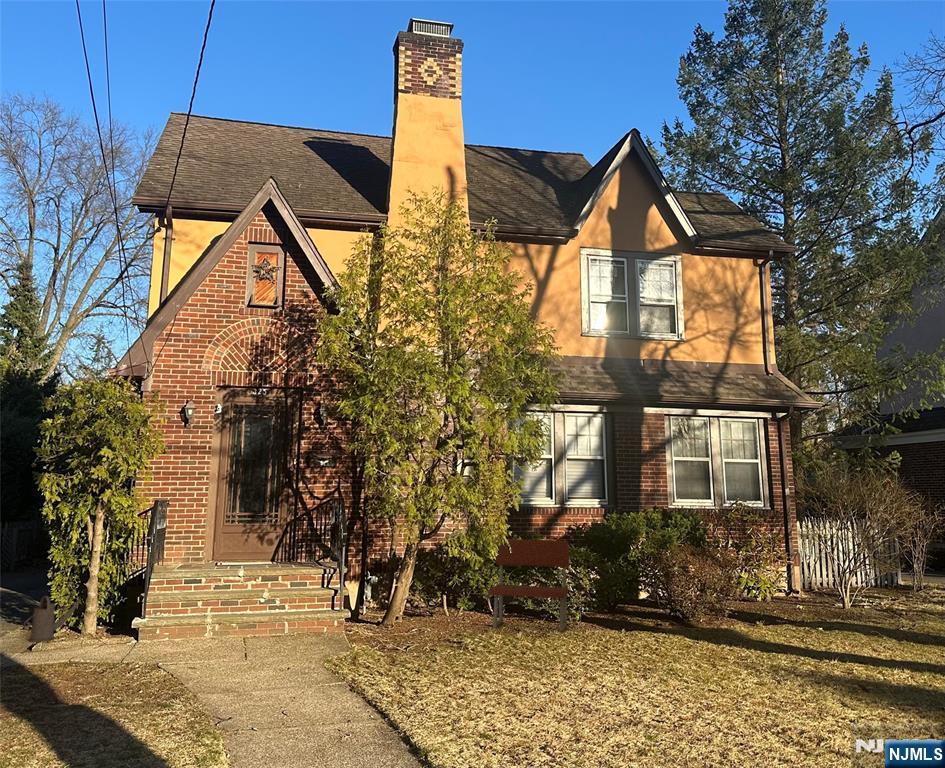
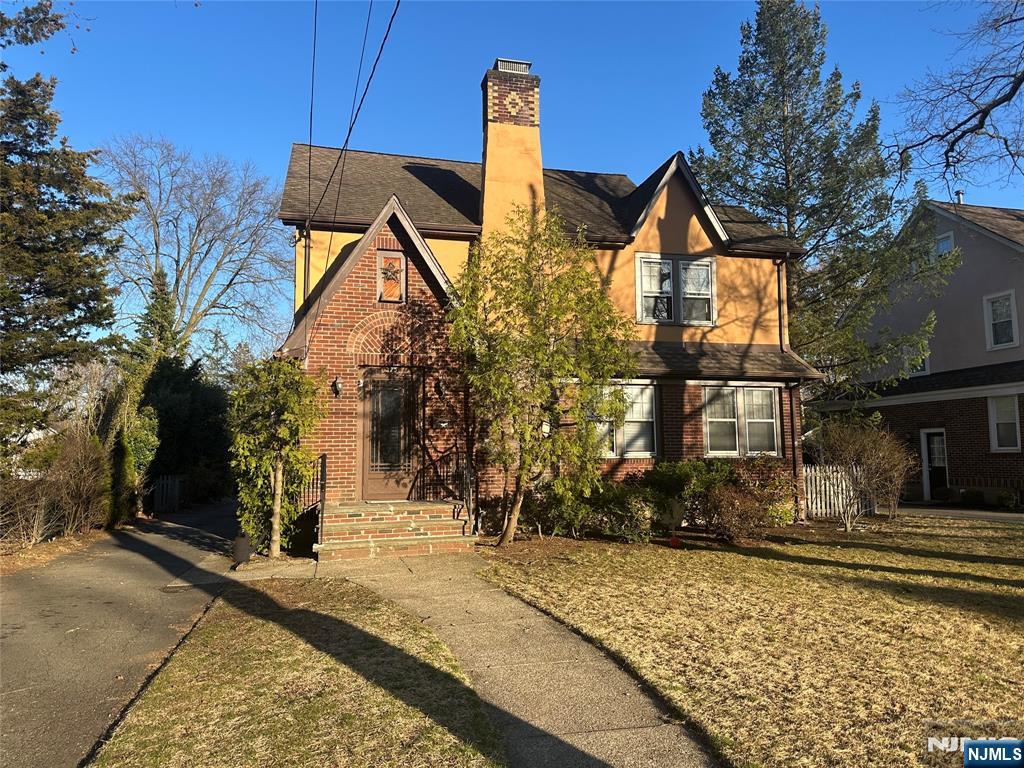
bench: present [488,539,569,632] -> none [579,483,639,553]
potted tree: none [596,562,632,623] -> present [661,500,686,547]

